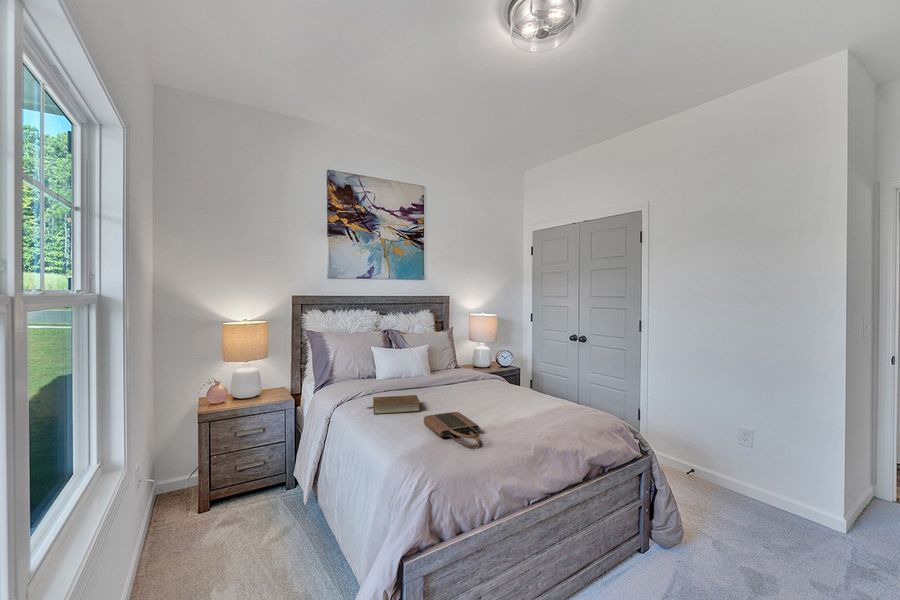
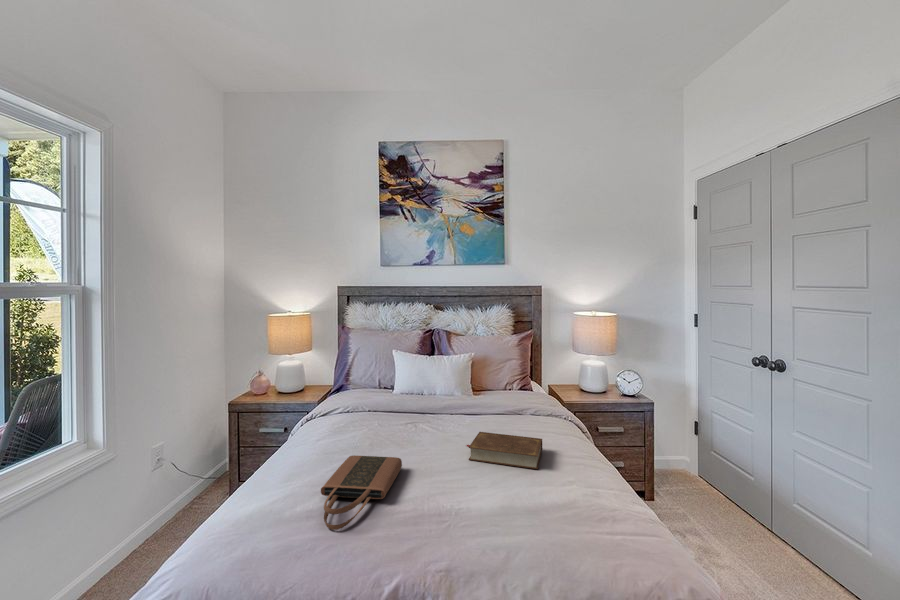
book: present [368,395,420,414] -> present [467,432,542,469]

